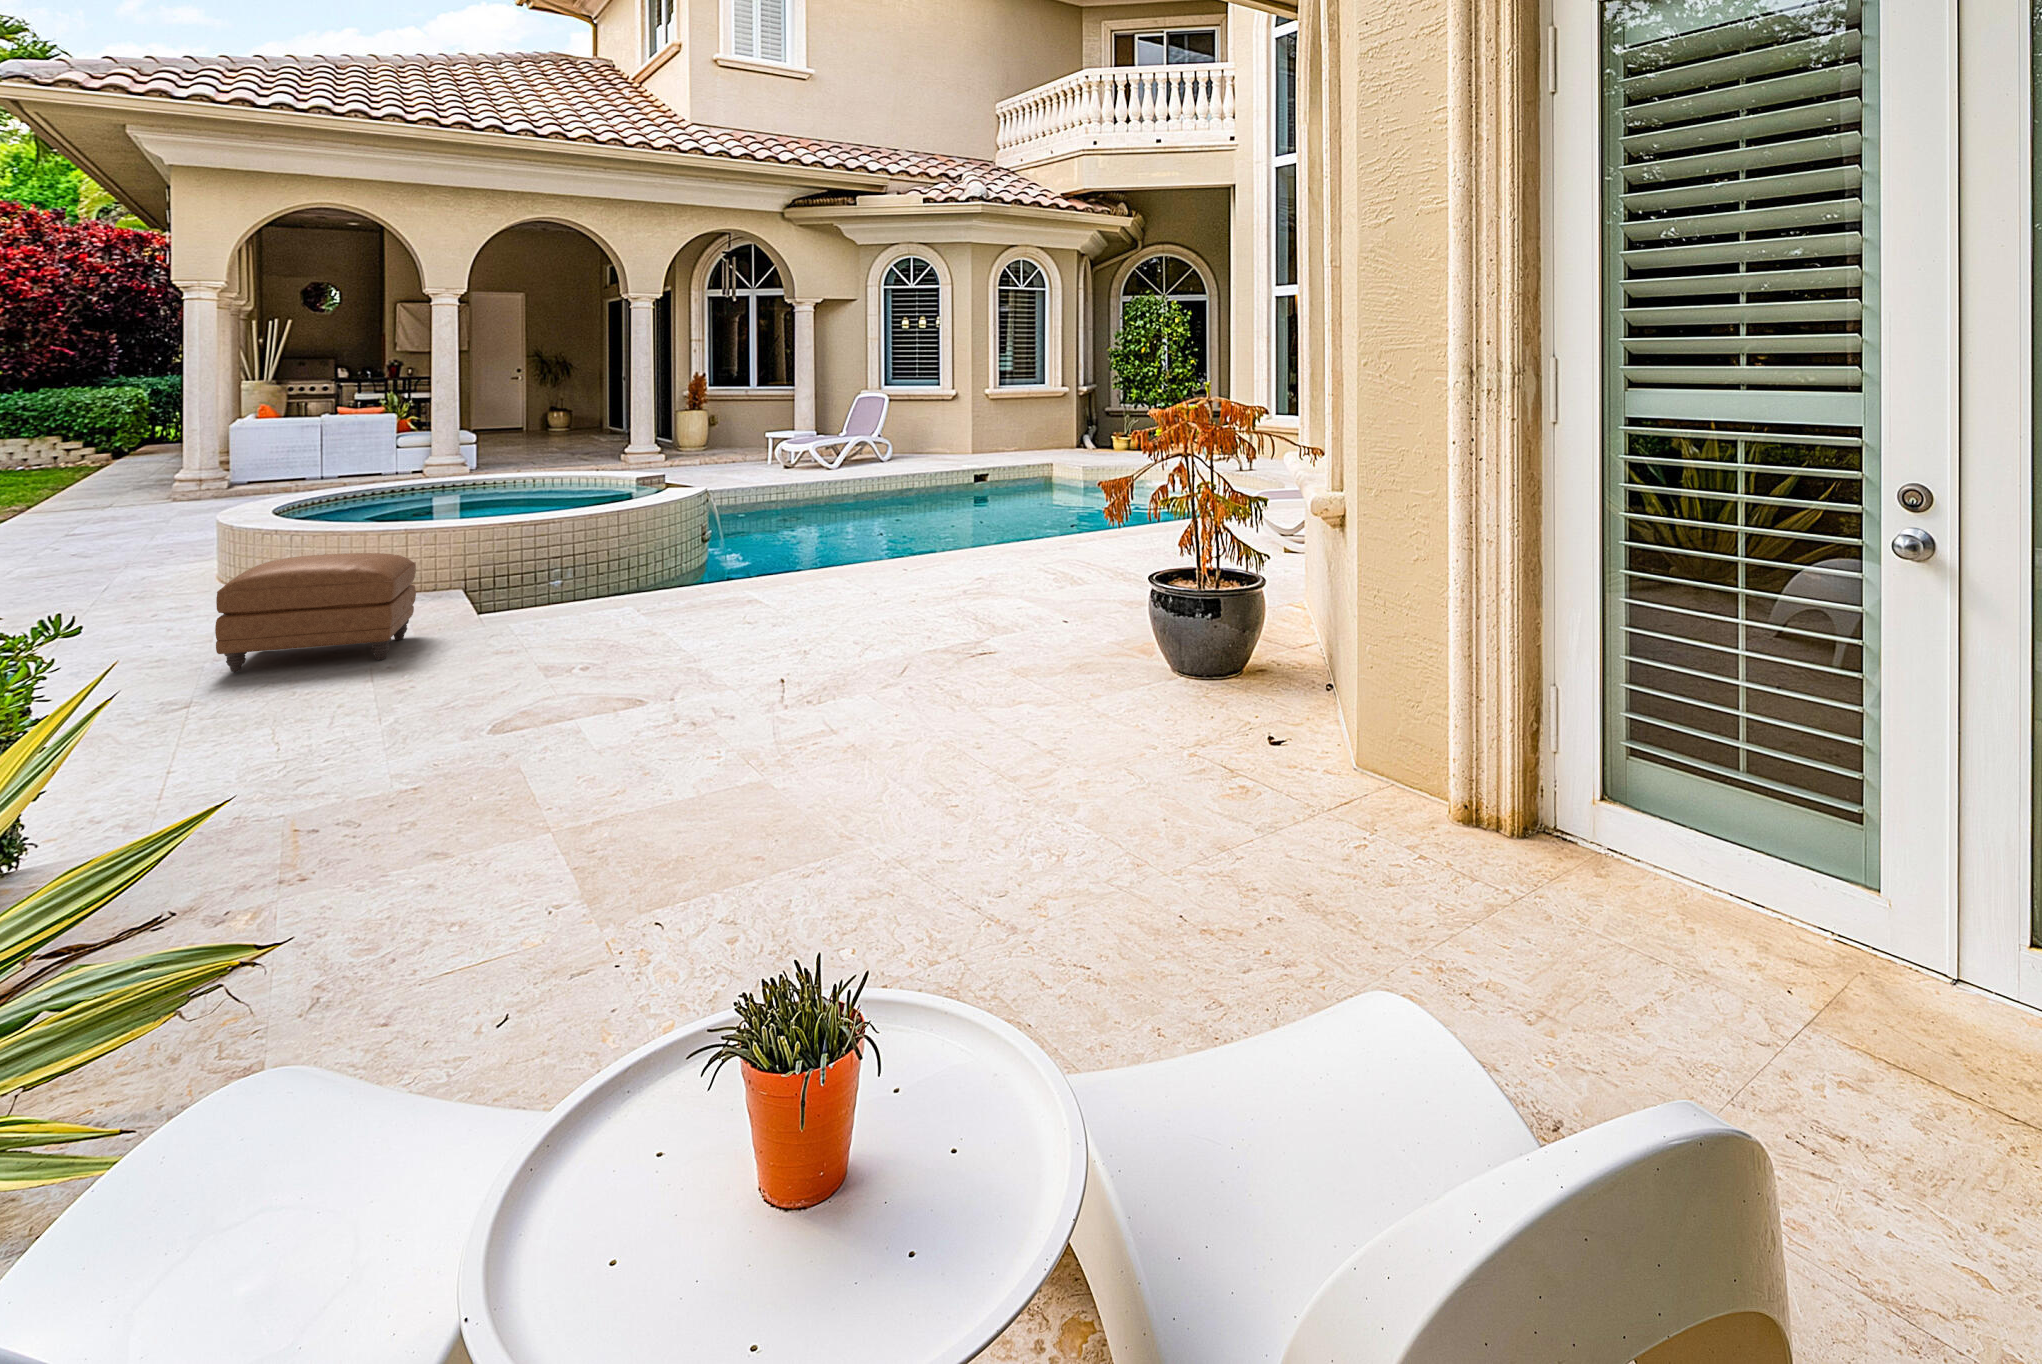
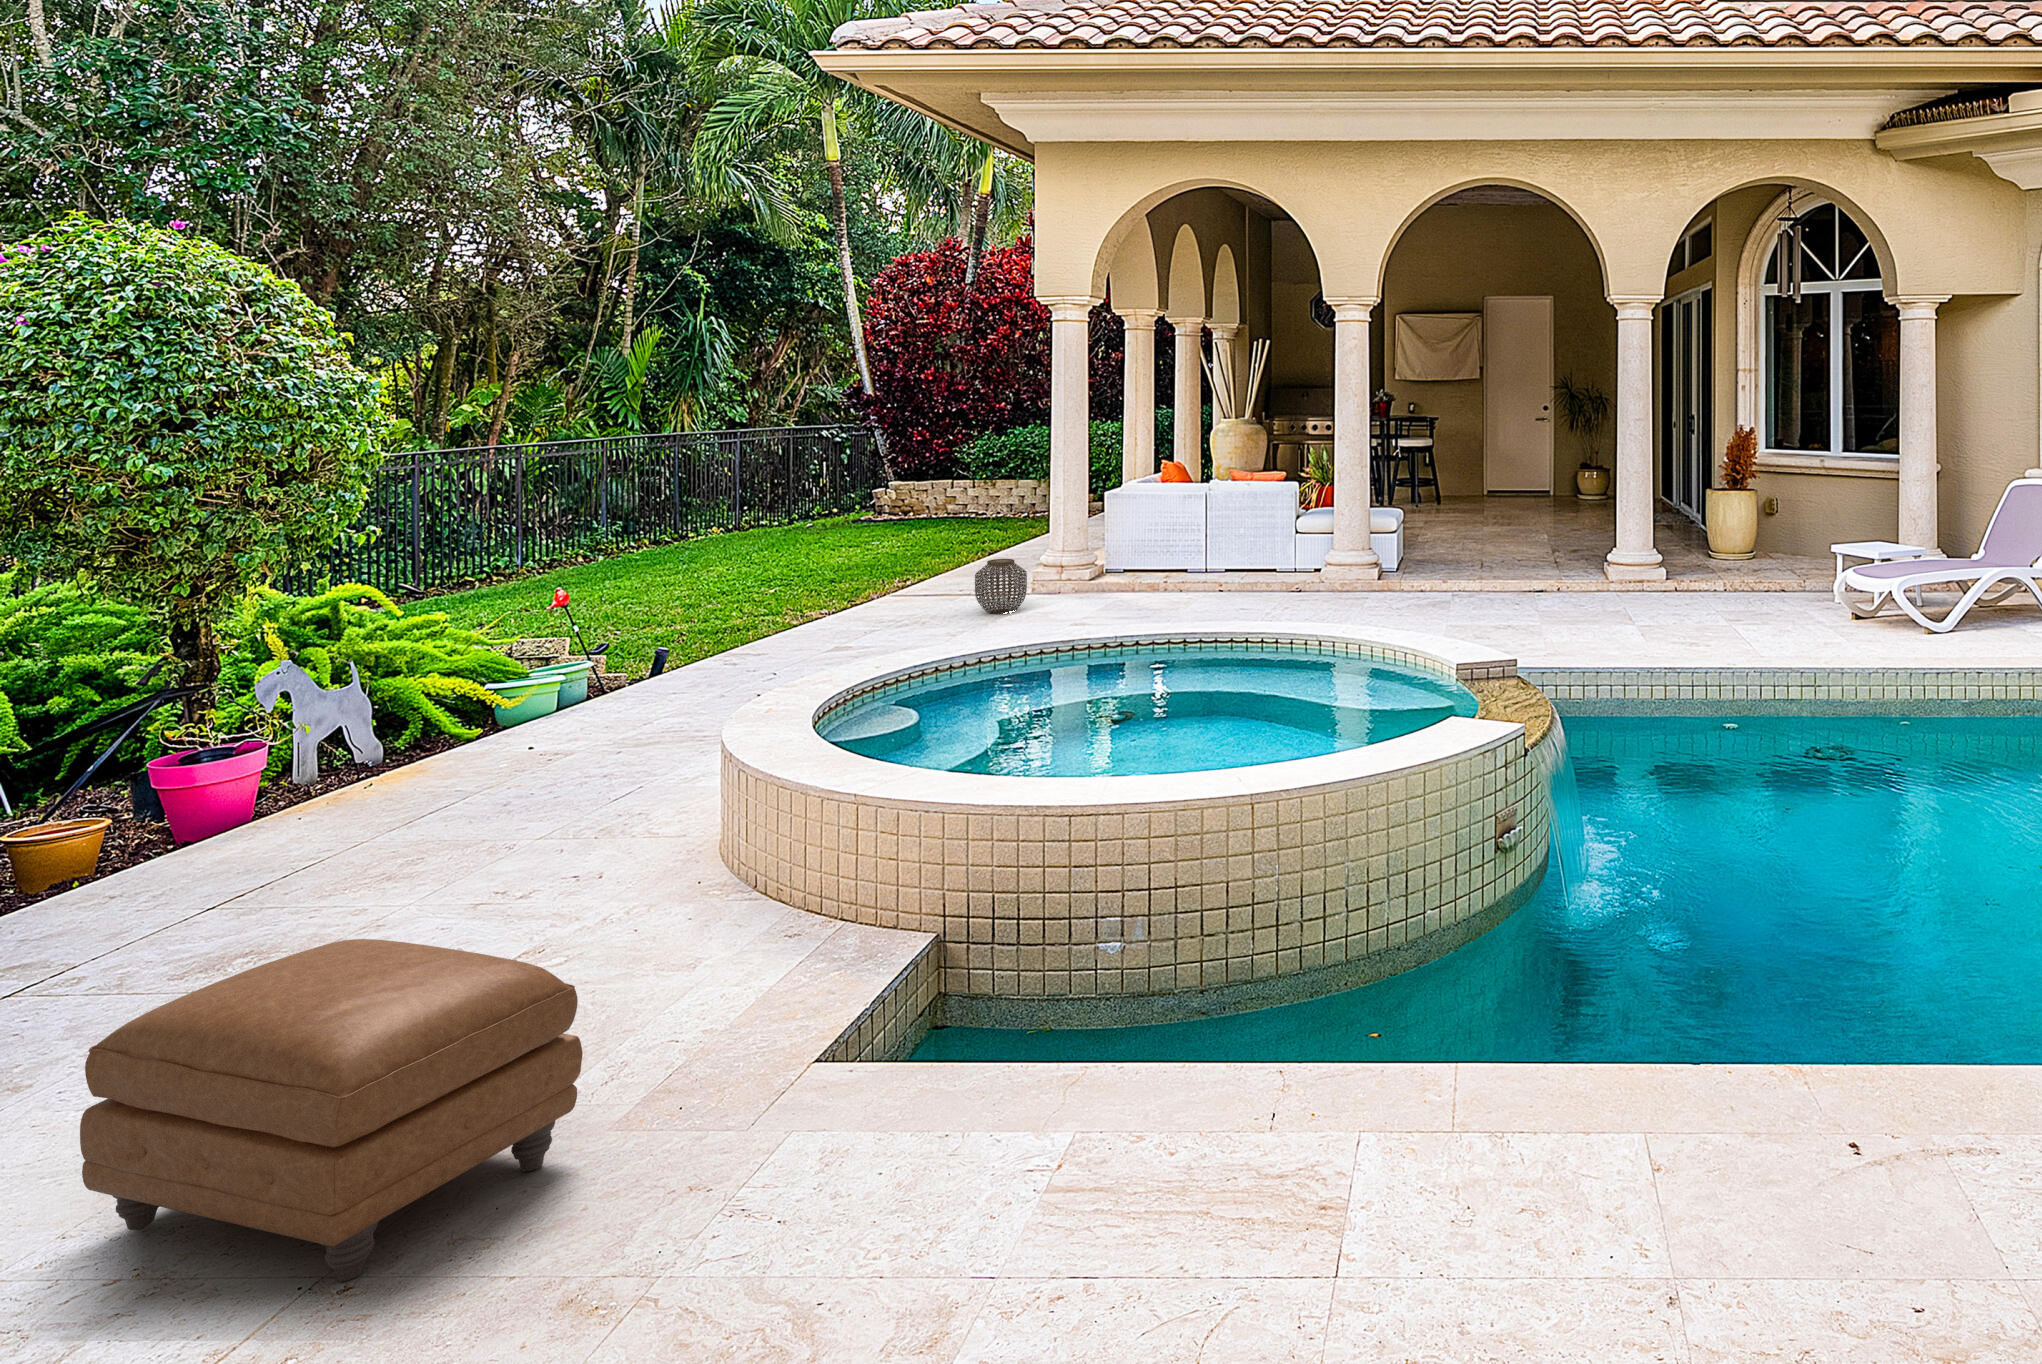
woven basket: none [144,469,191,509] -> present [975,559,1027,614]

